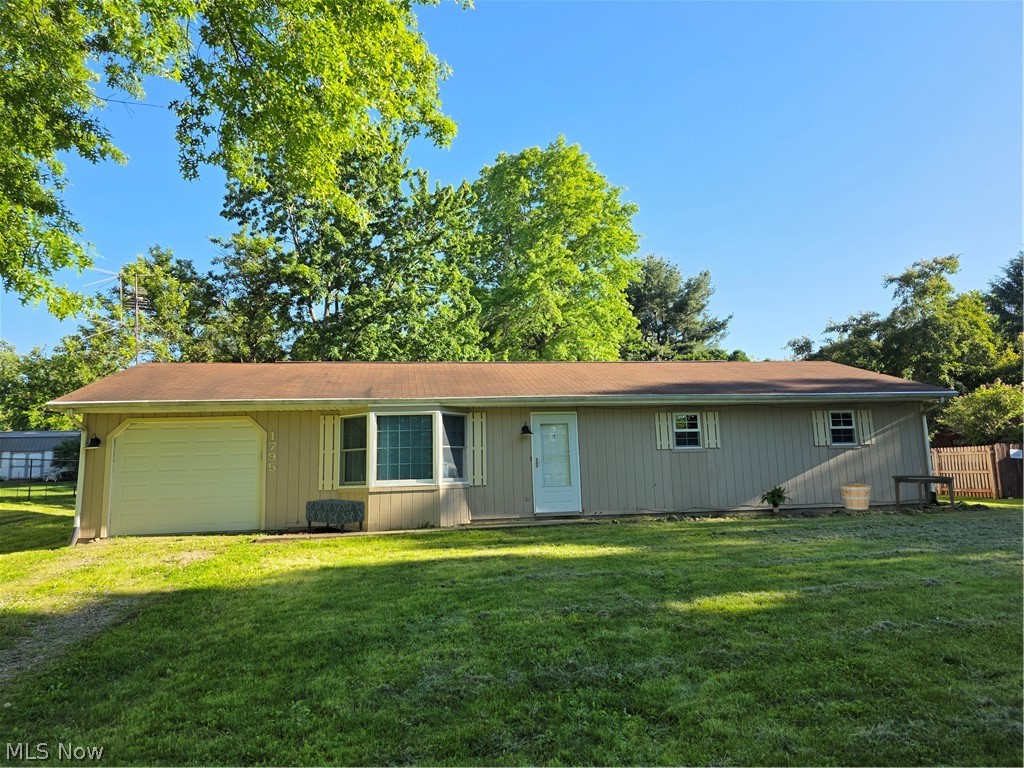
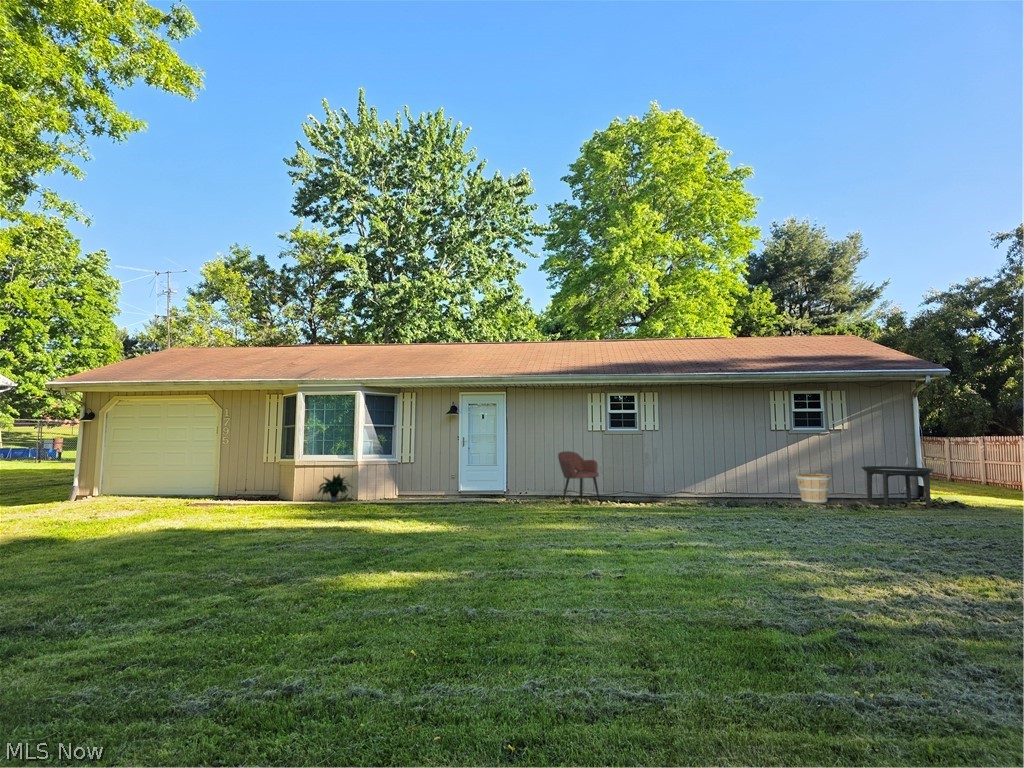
armchair: none [636,470,678,519] -> present [558,451,599,502]
potted plant: present [759,486,792,512] -> present [318,474,350,502]
bench: present [306,499,365,534] -> none [248,471,292,502]

